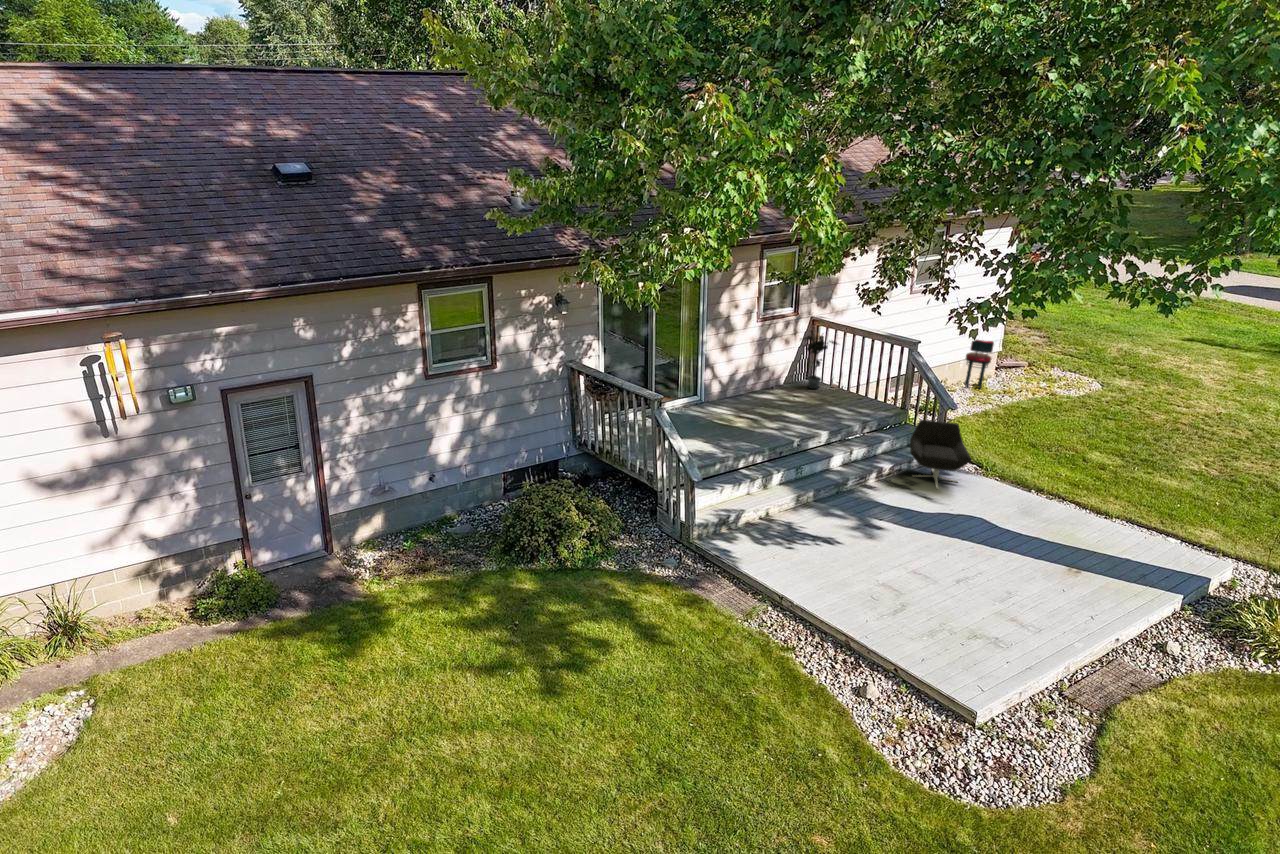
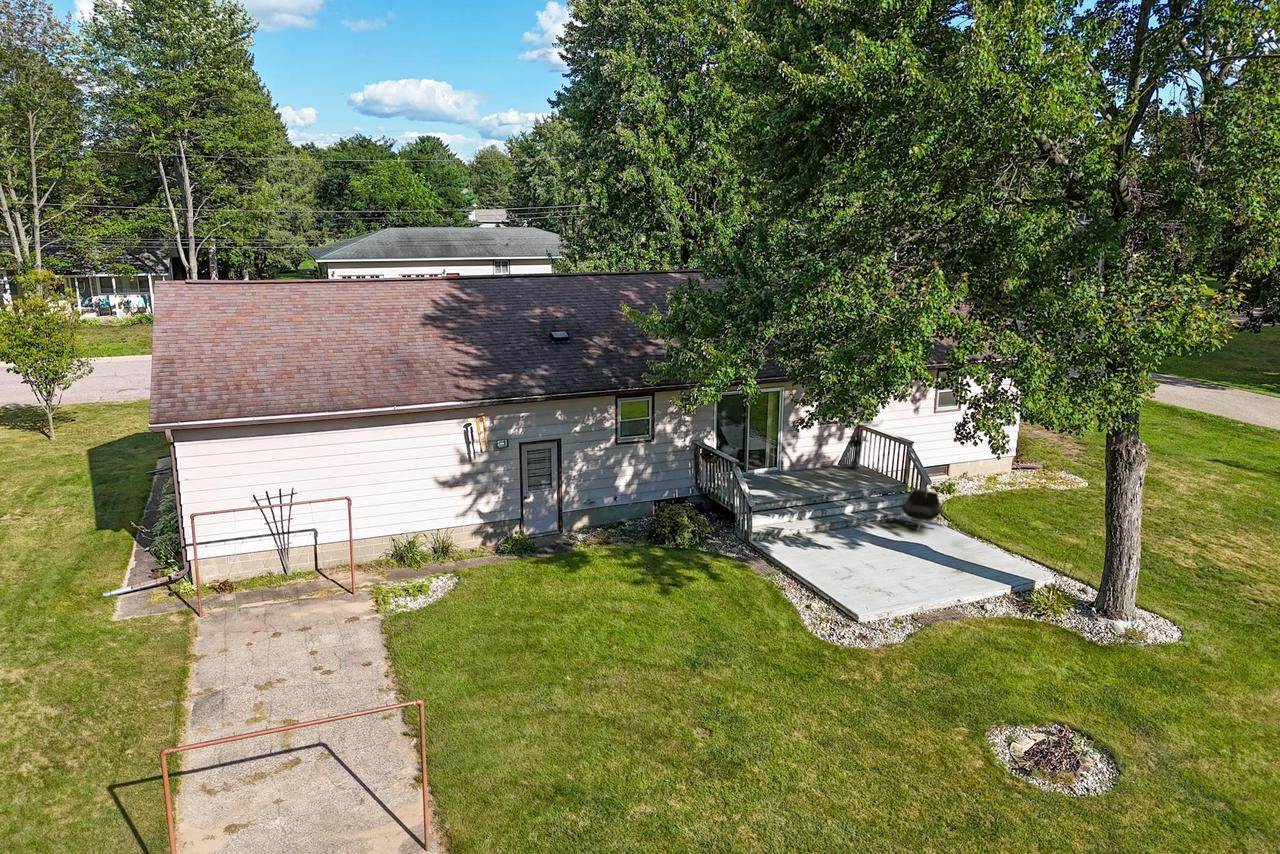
stool: present [964,340,994,389] -> none [981,445,999,480]

